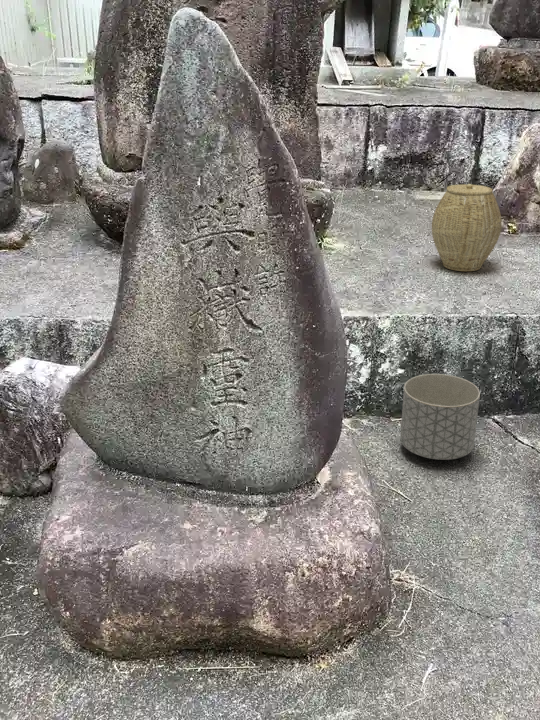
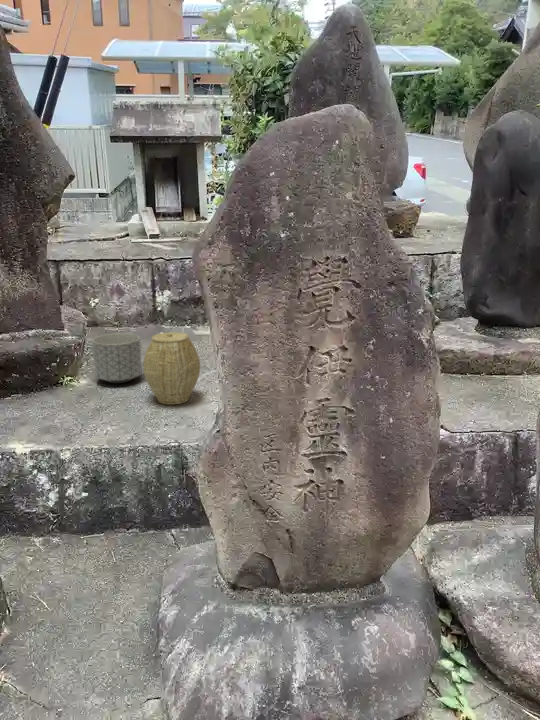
planter: present [400,374,480,460] -> present [93,333,142,383]

